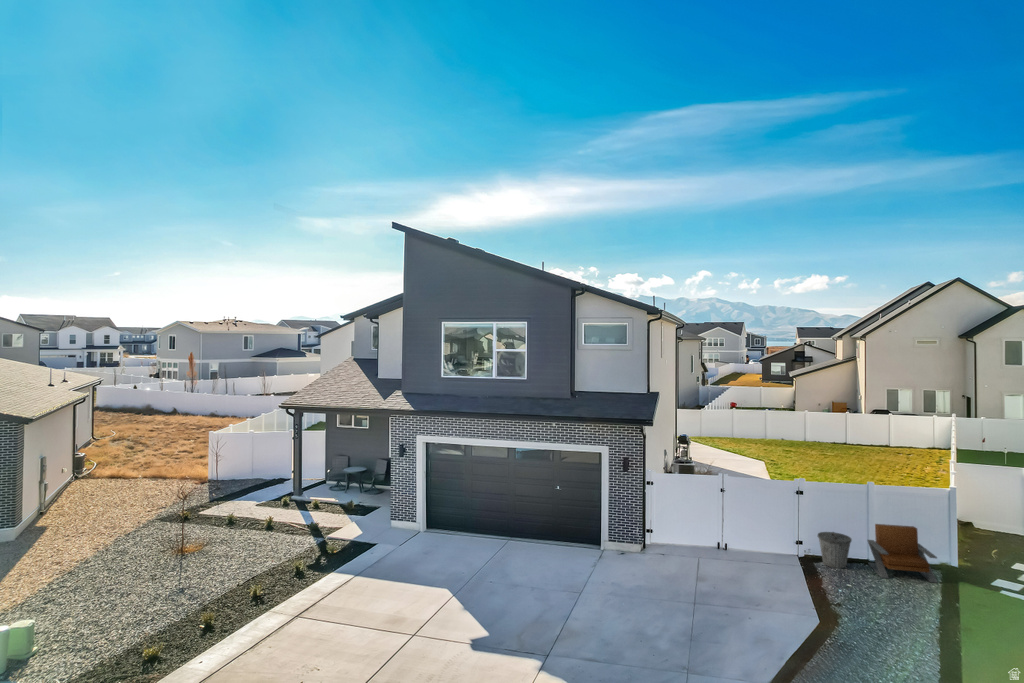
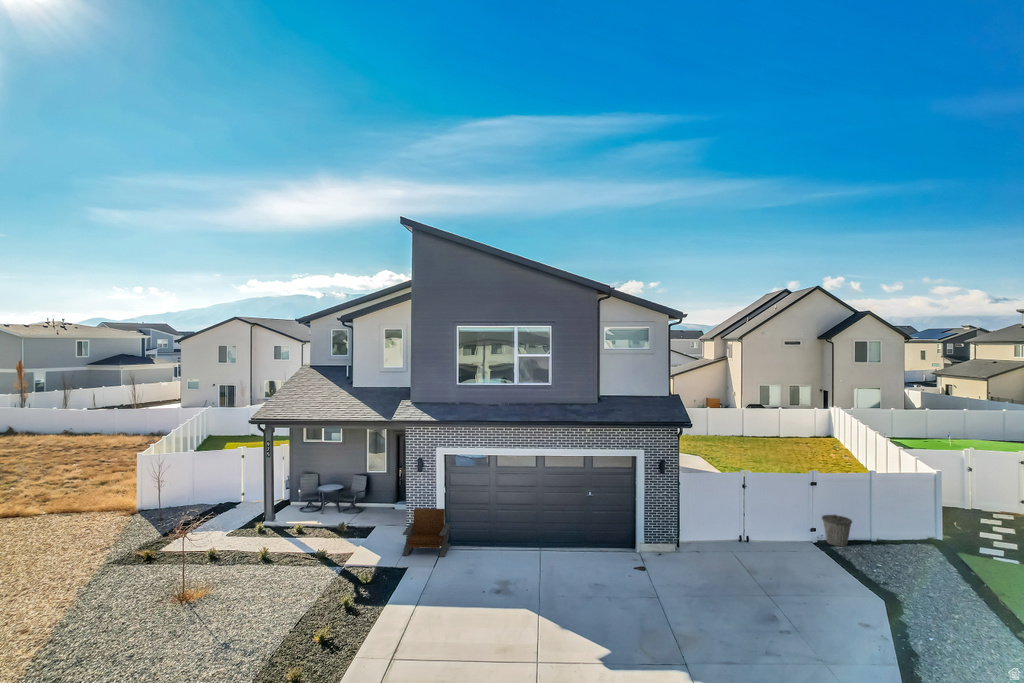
lounge chair: present [868,524,937,583] -> present [402,508,451,557]

